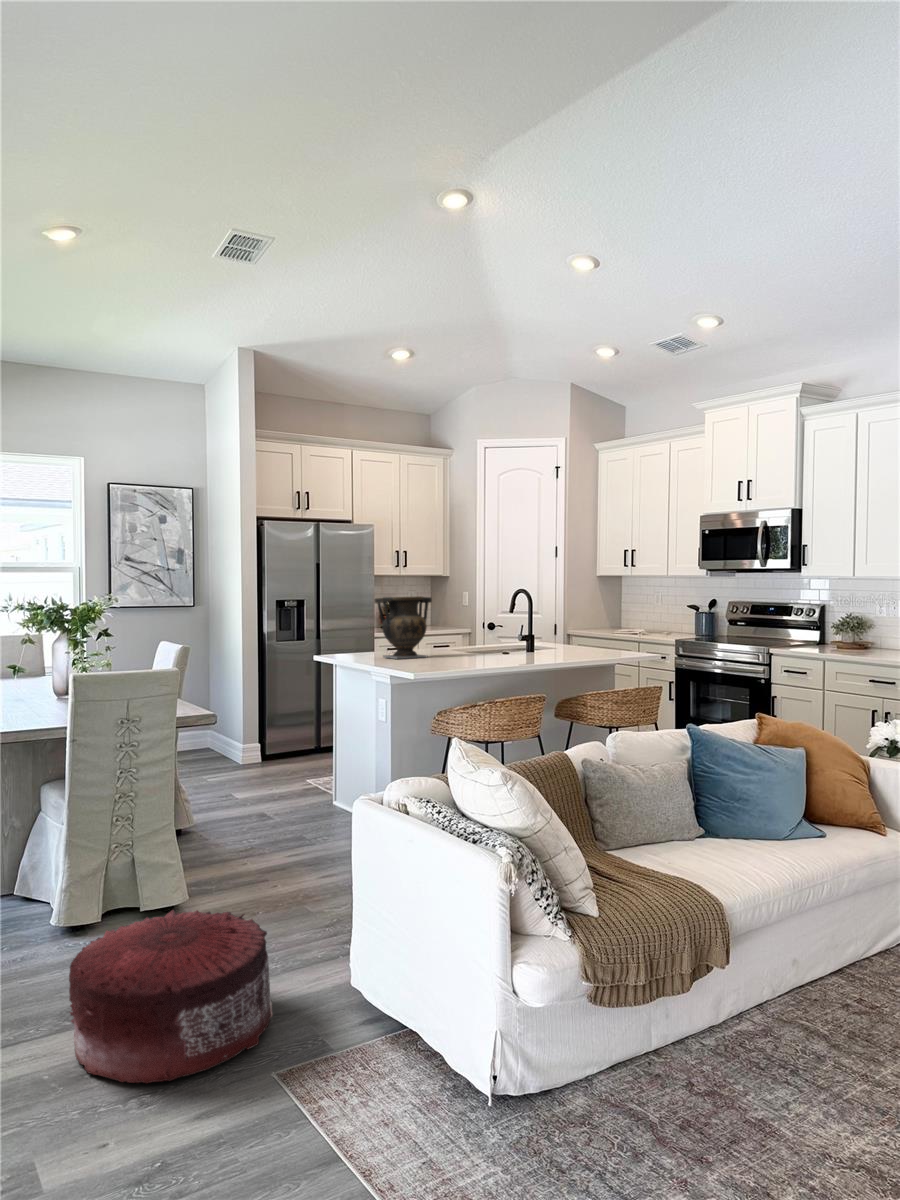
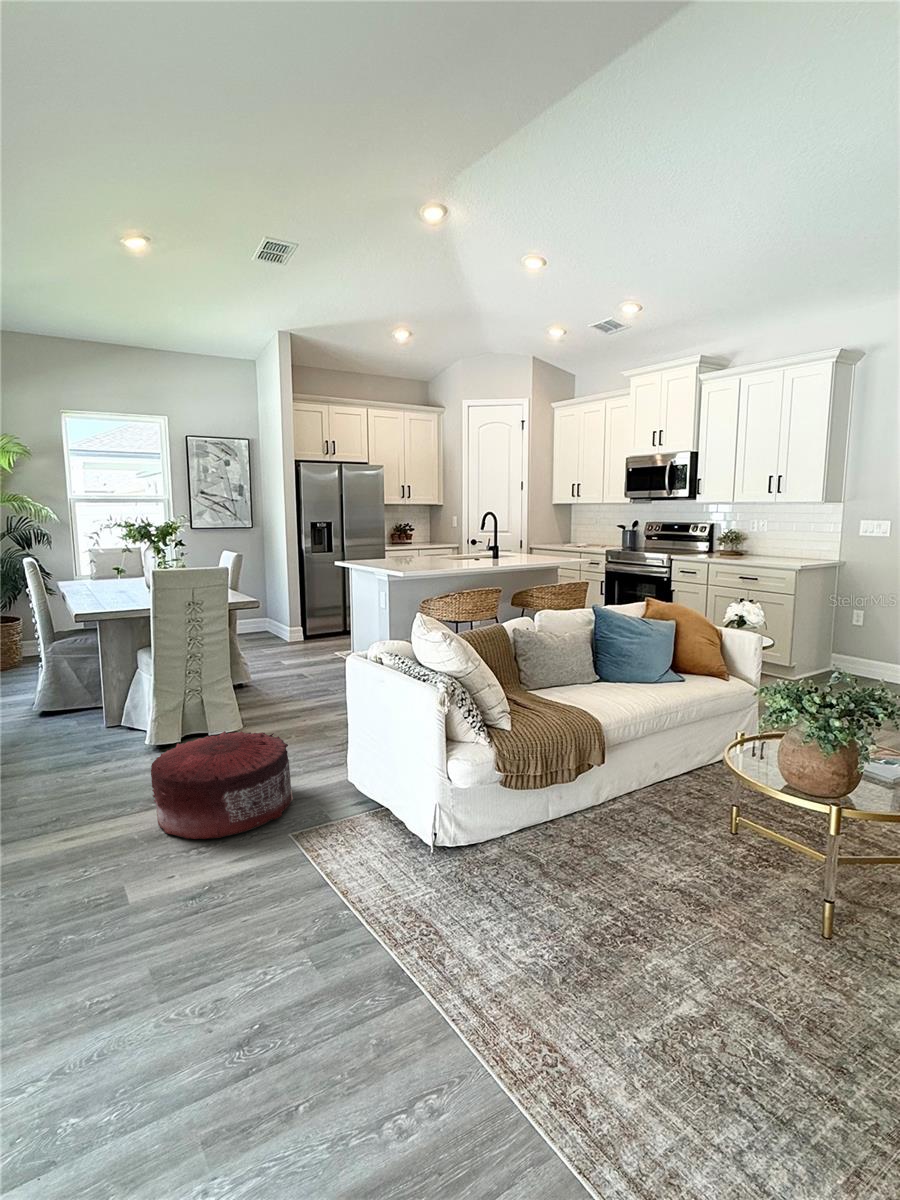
vase: present [374,596,432,659] -> none [378,518,420,564]

